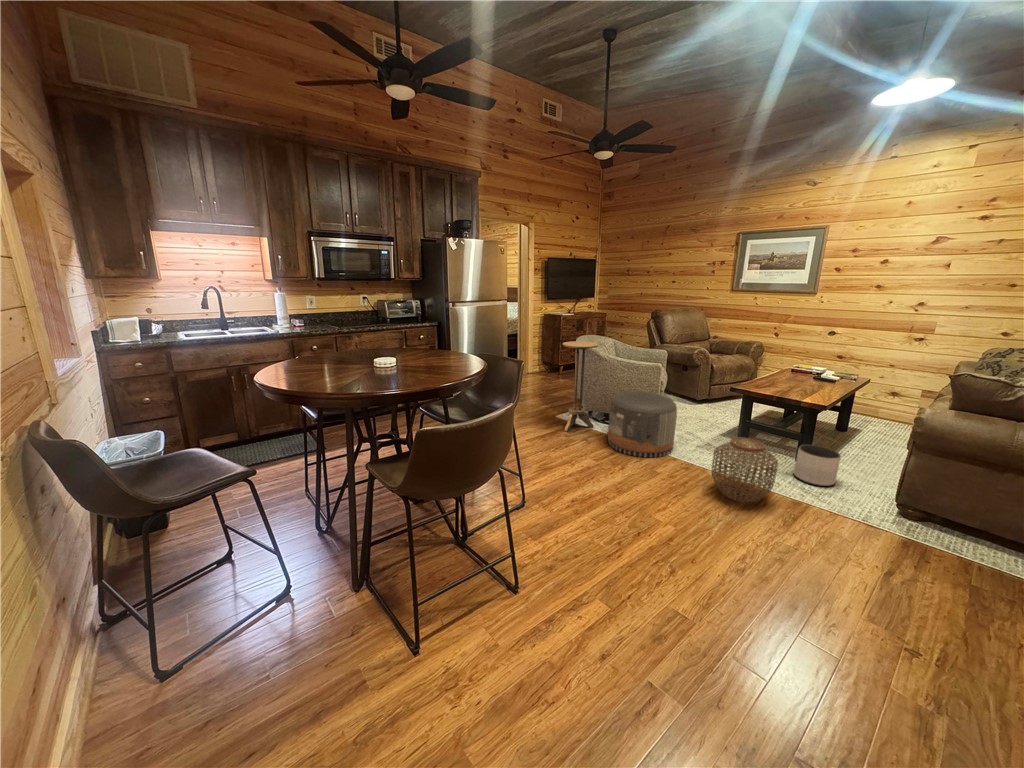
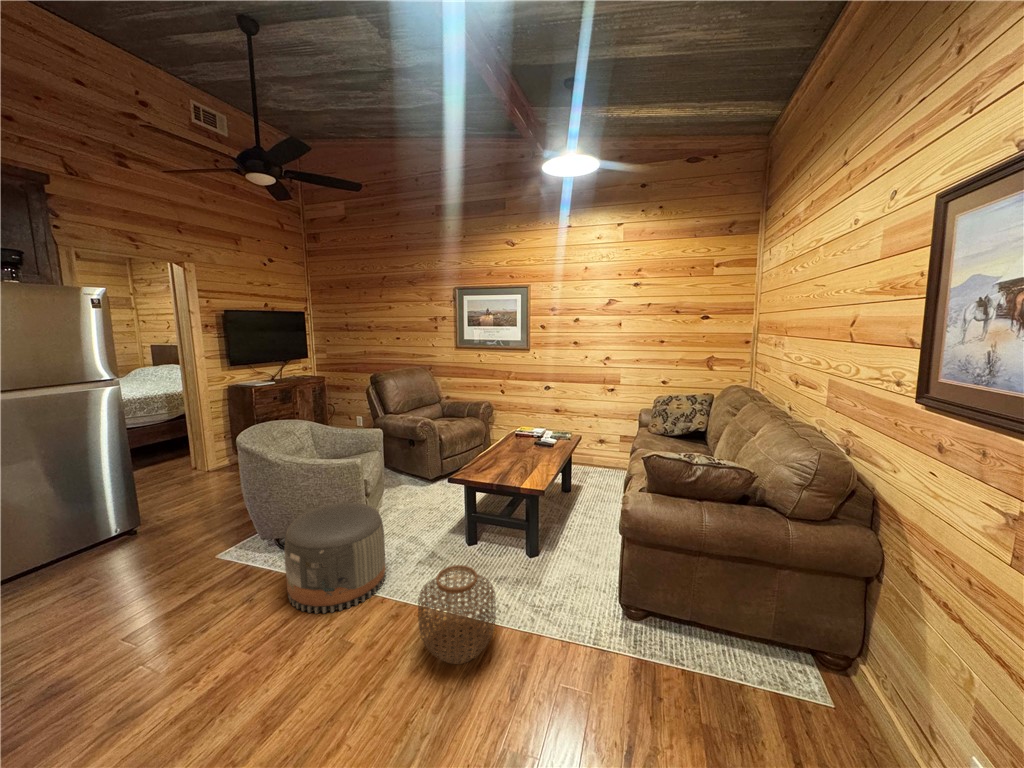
side table: present [563,341,598,431] -> none [199,441,275,589]
planter: present [794,445,841,486] -> none [523,537,563,591]

